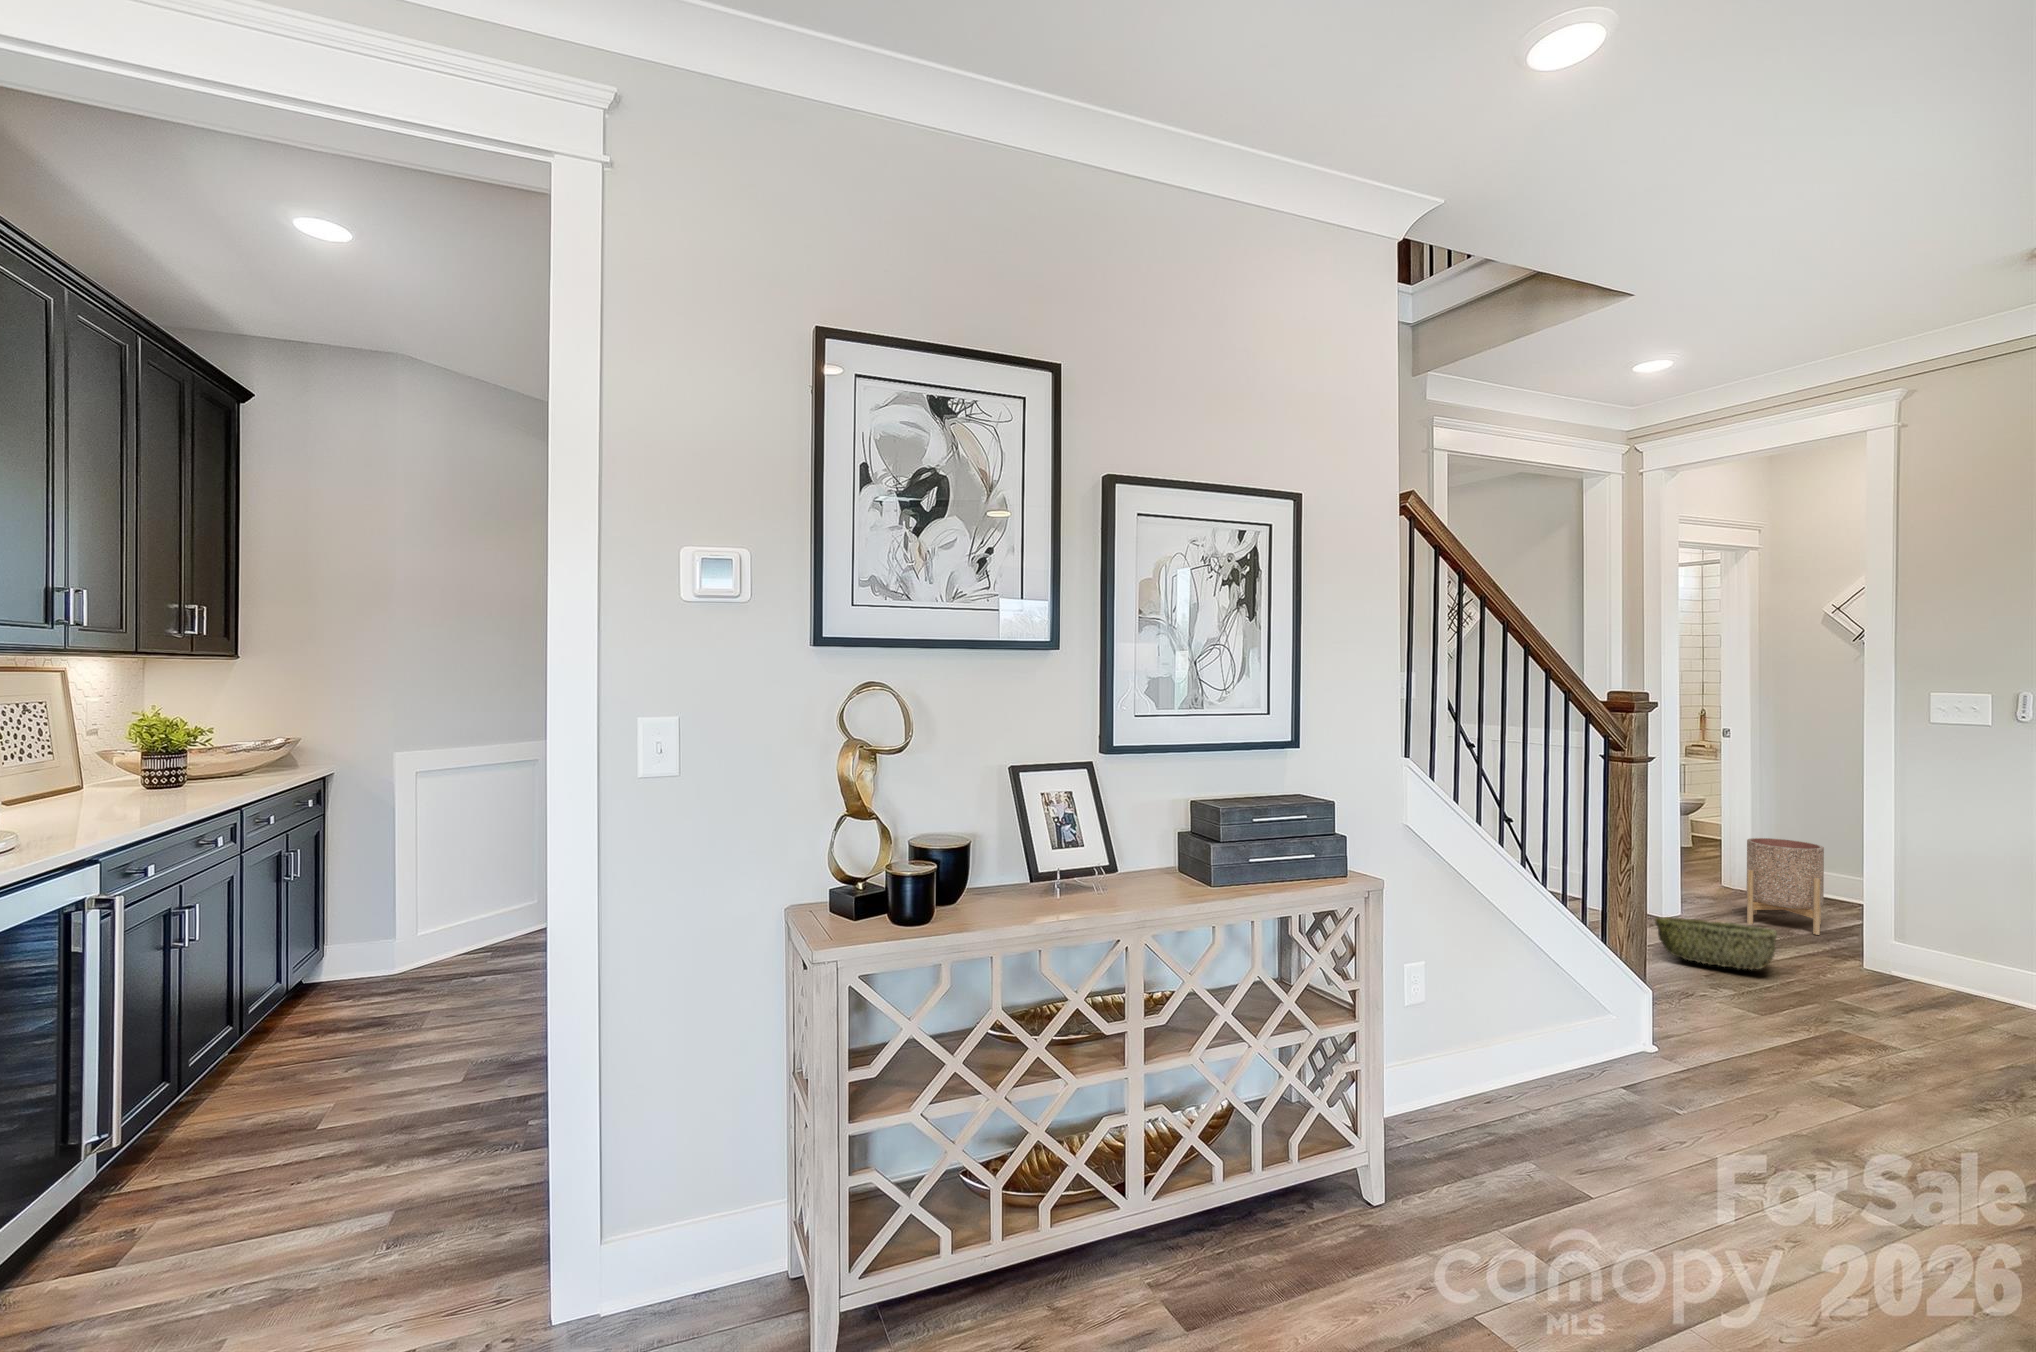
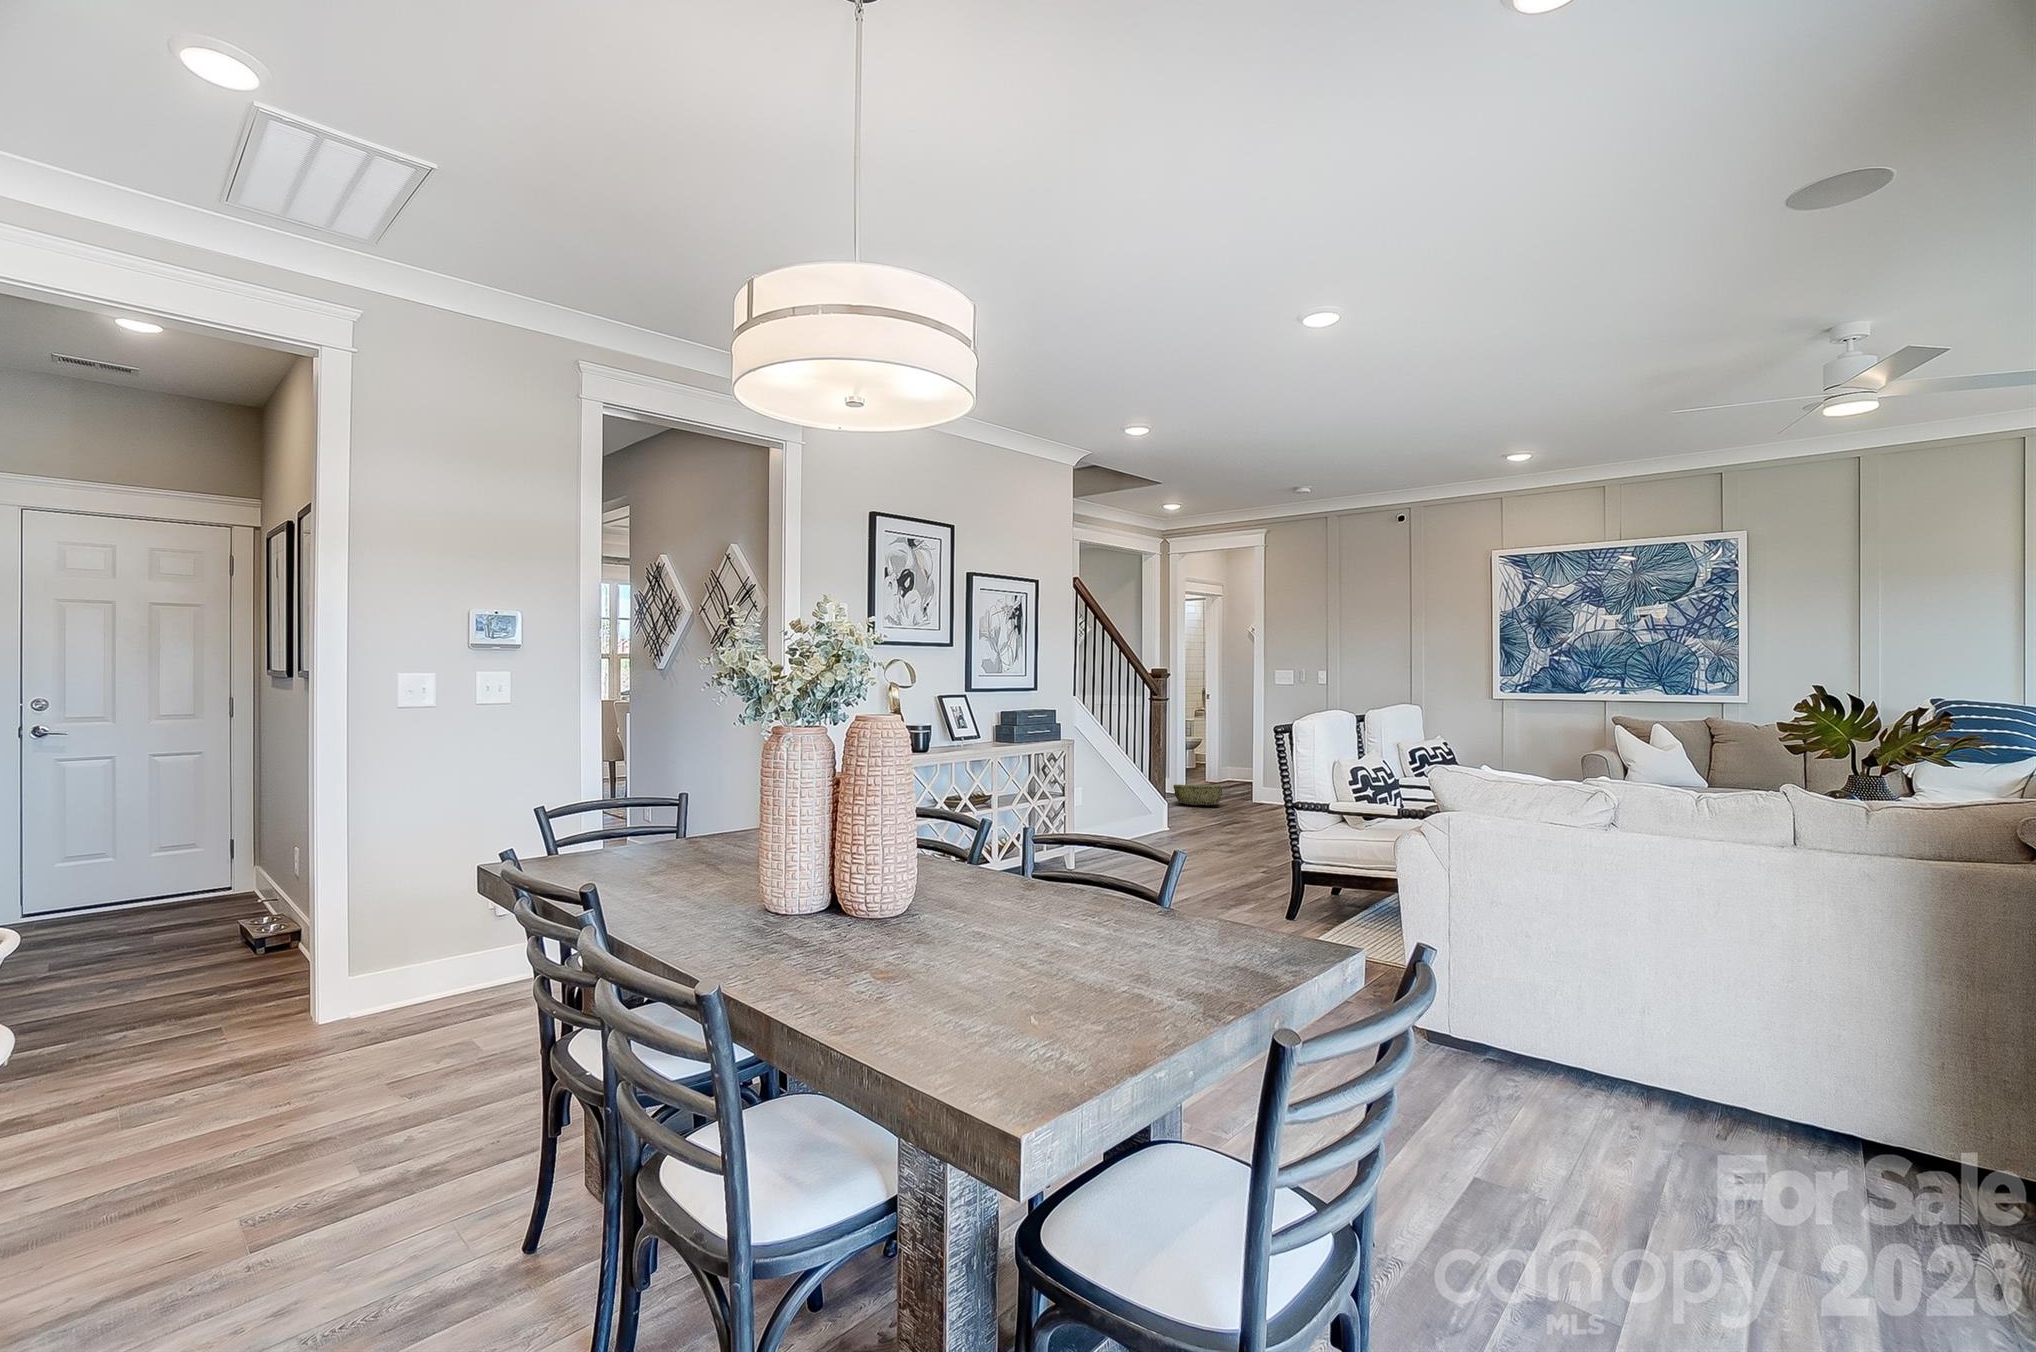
planter: present [1747,838,1824,935] -> none [1215,749,1246,794]

